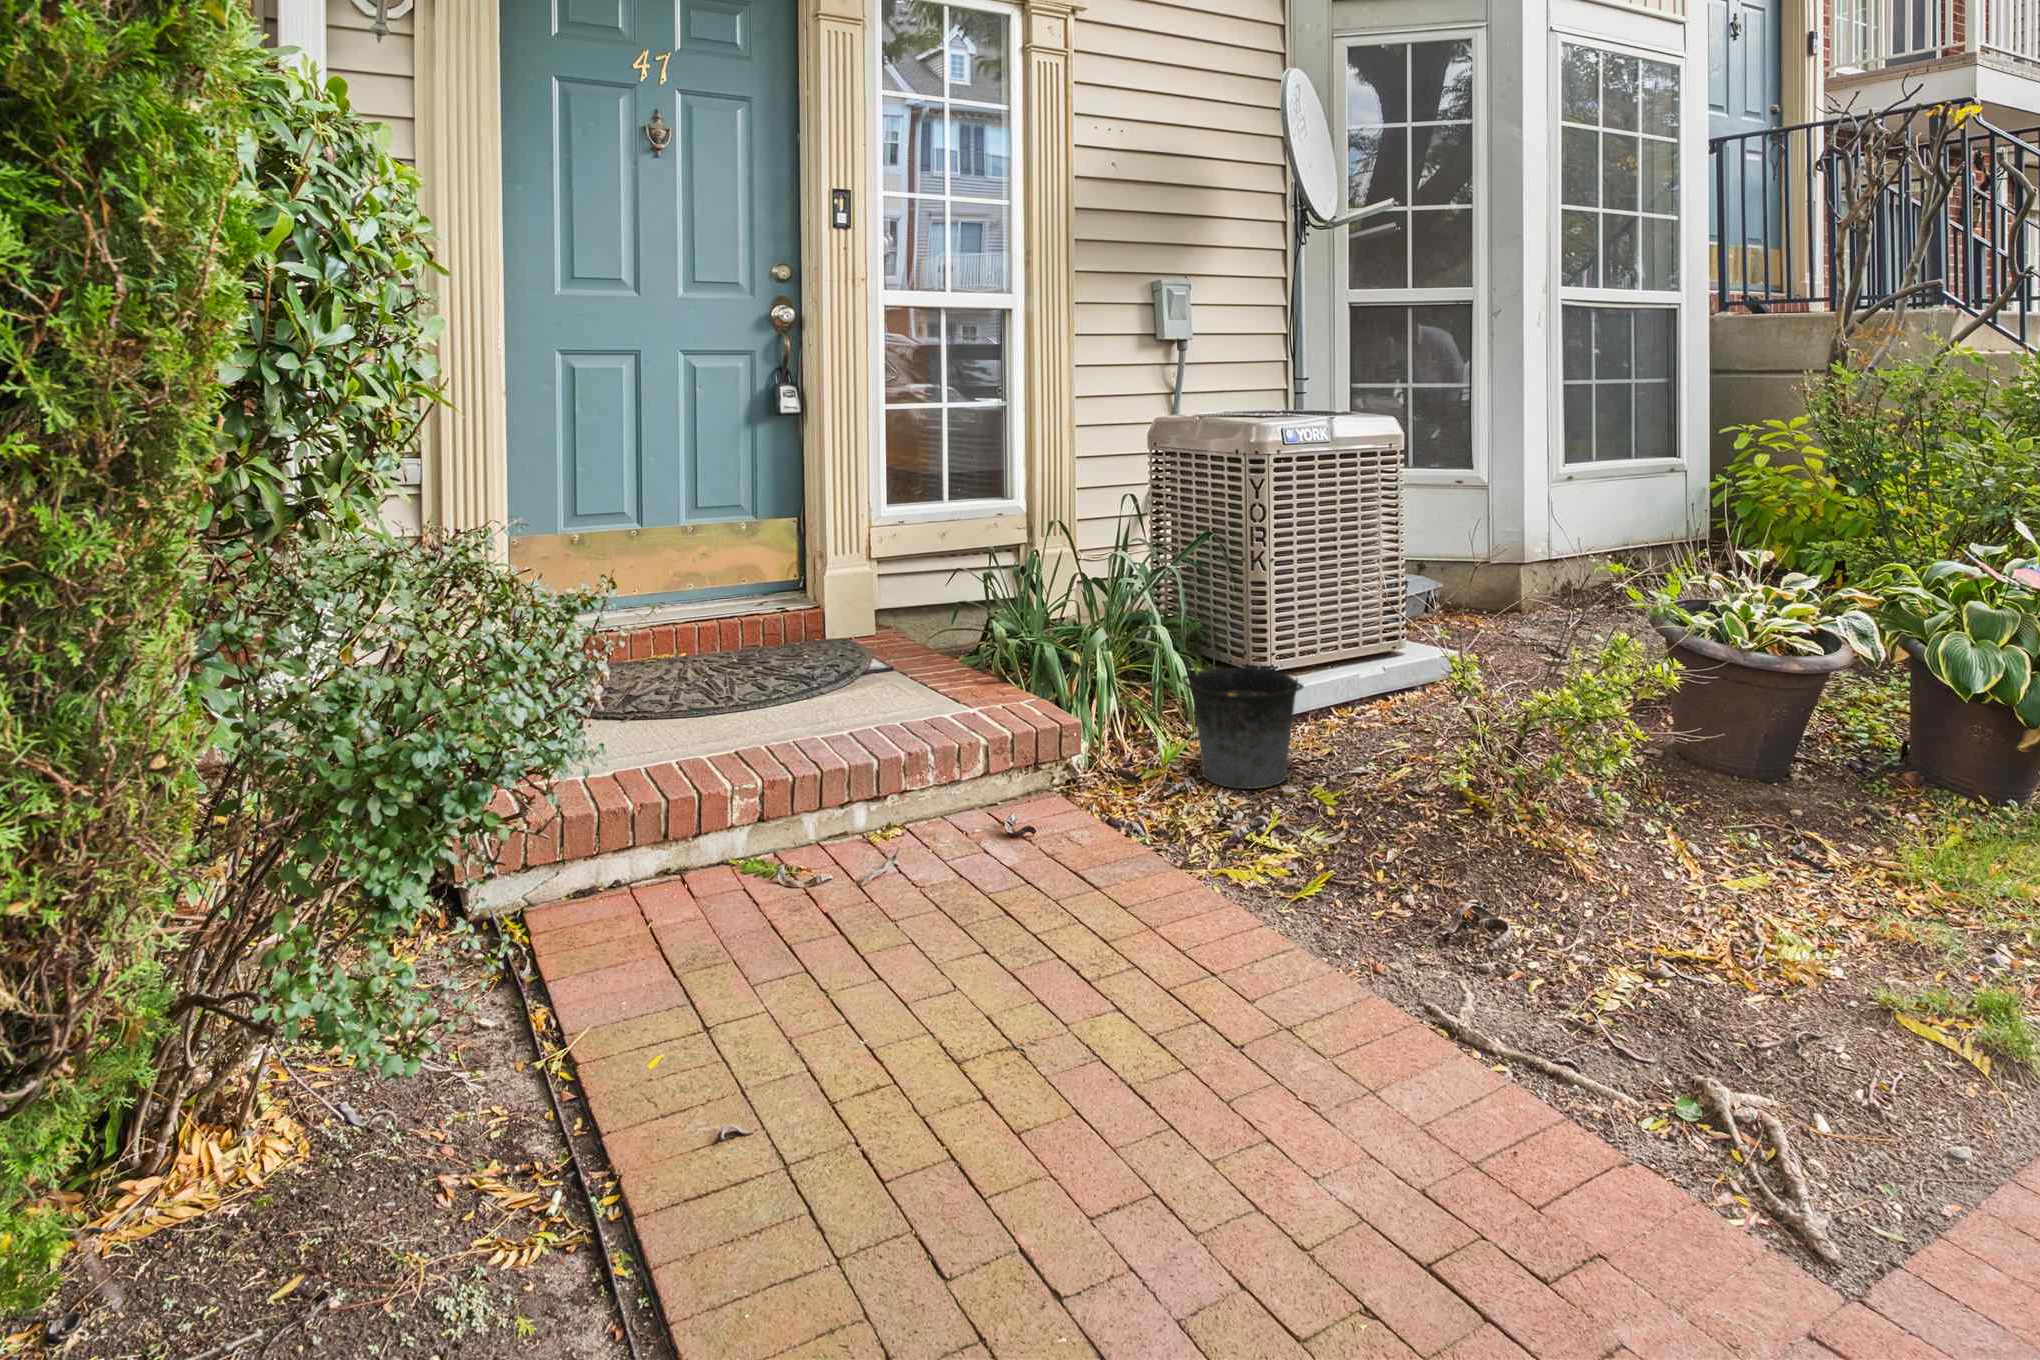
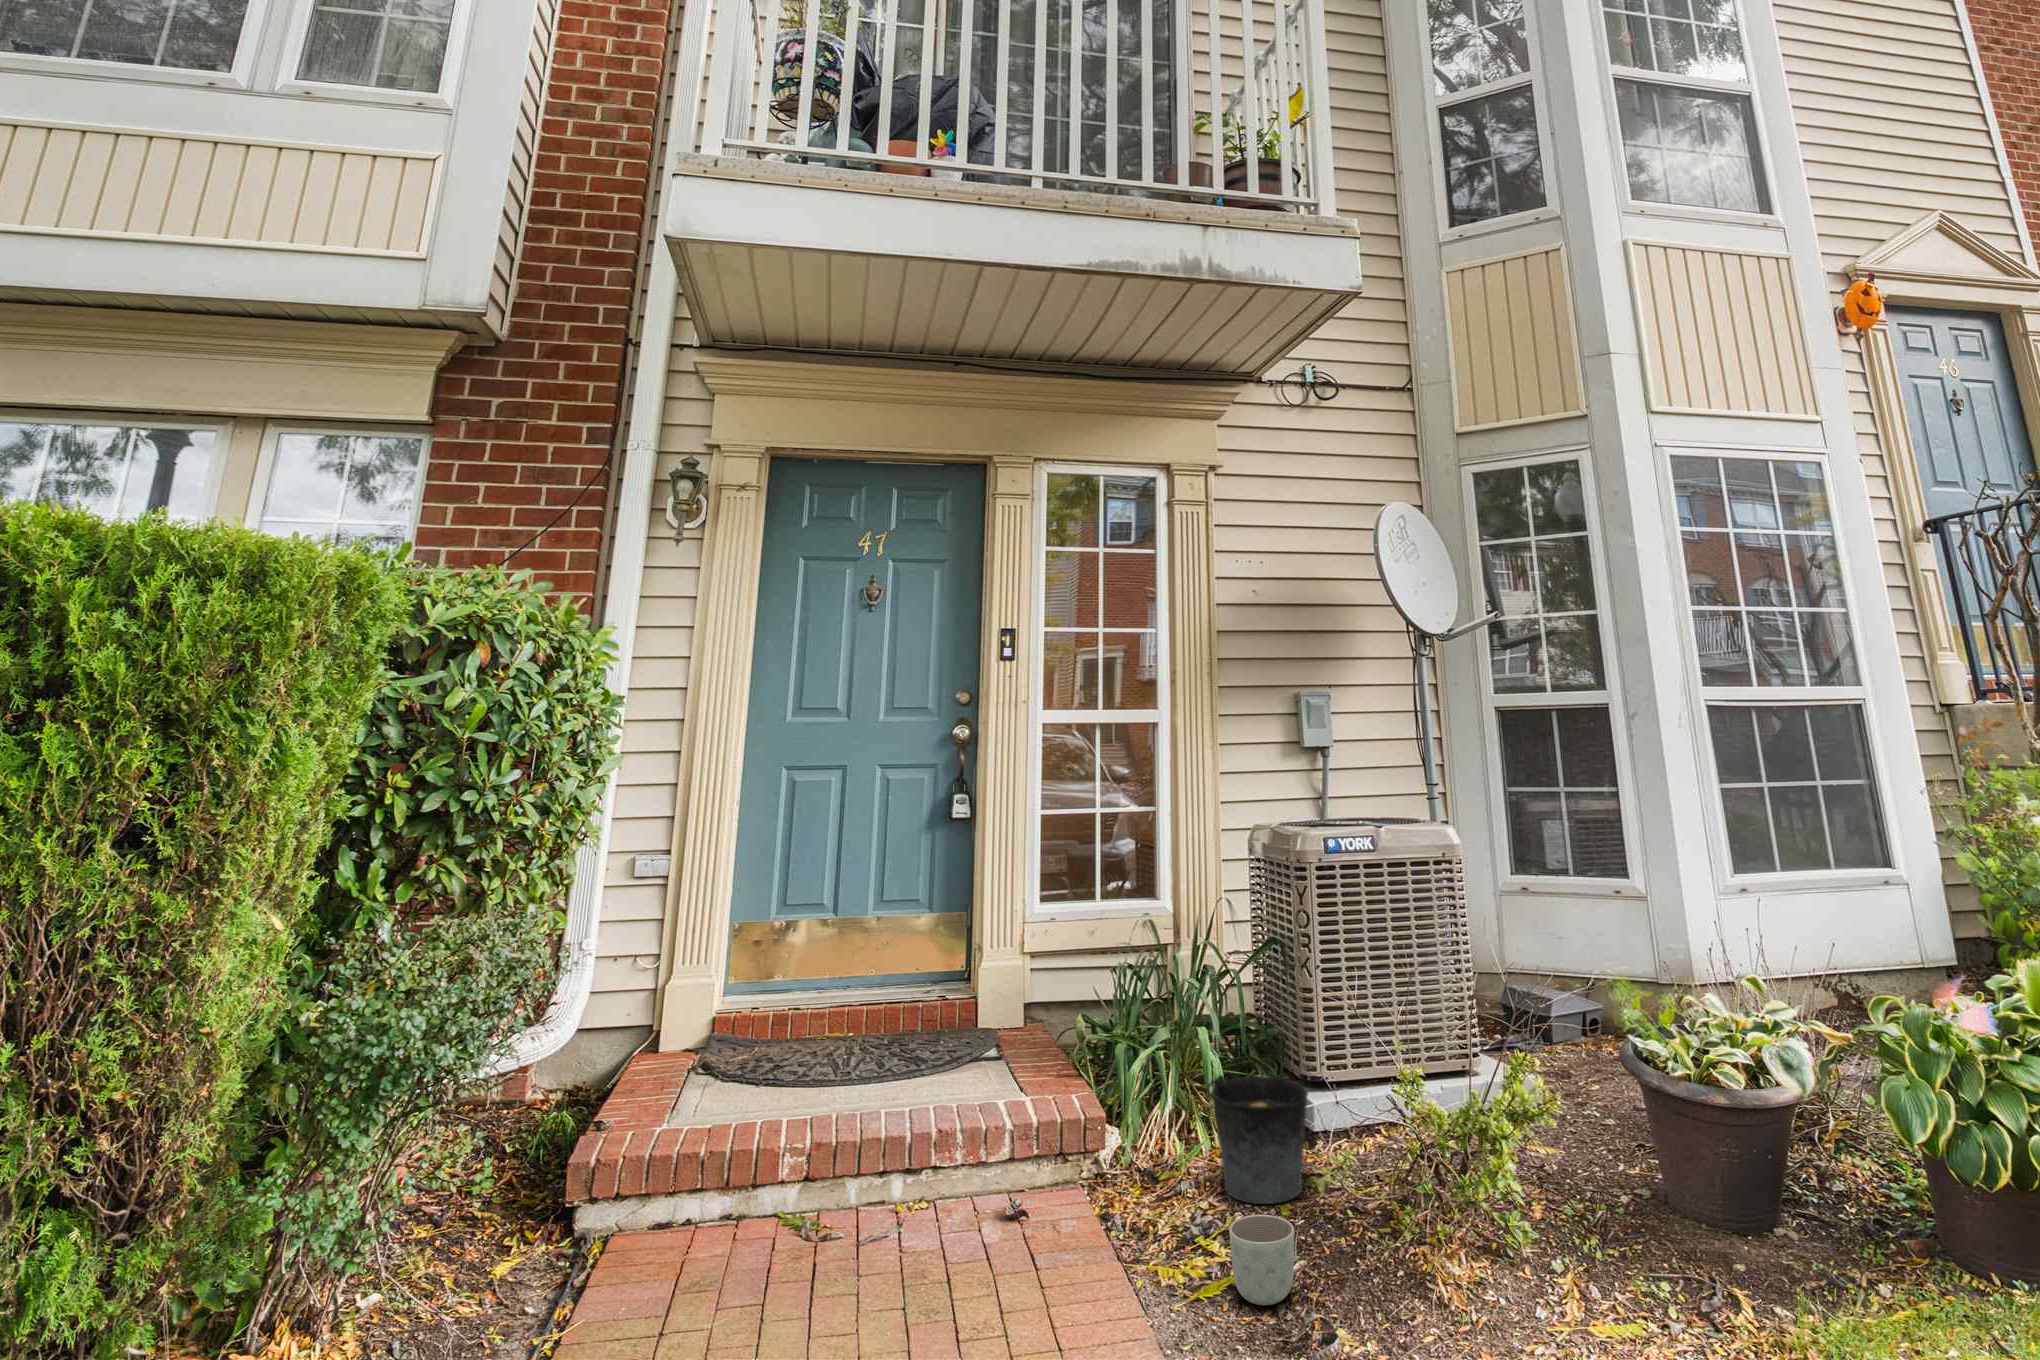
planter: none [1310,794,1383,878] -> present [1229,1215,1294,1305]

